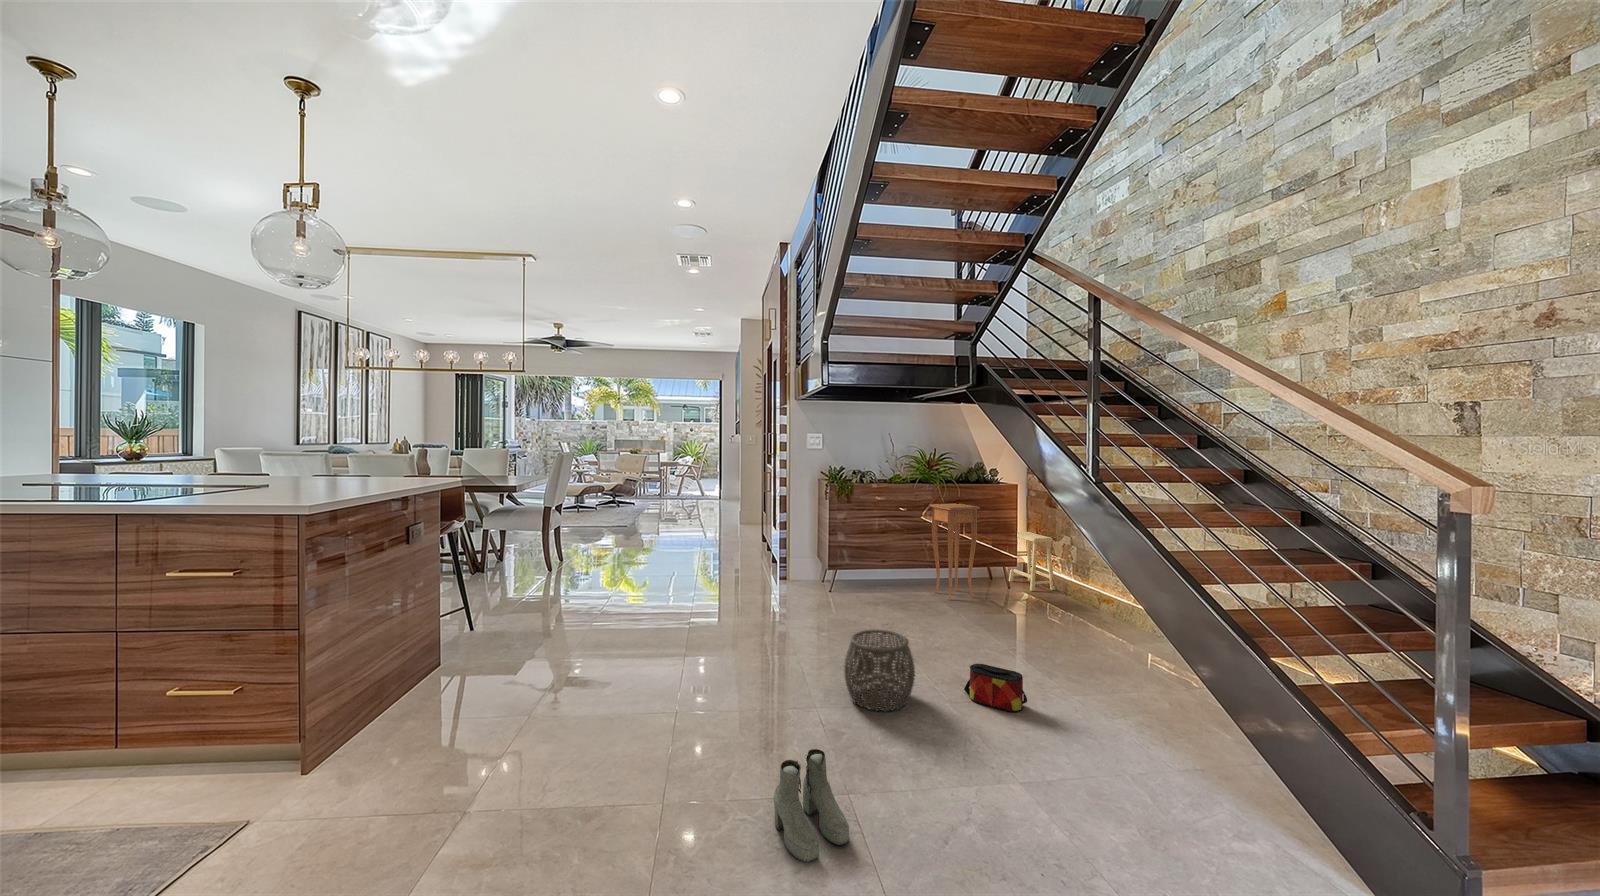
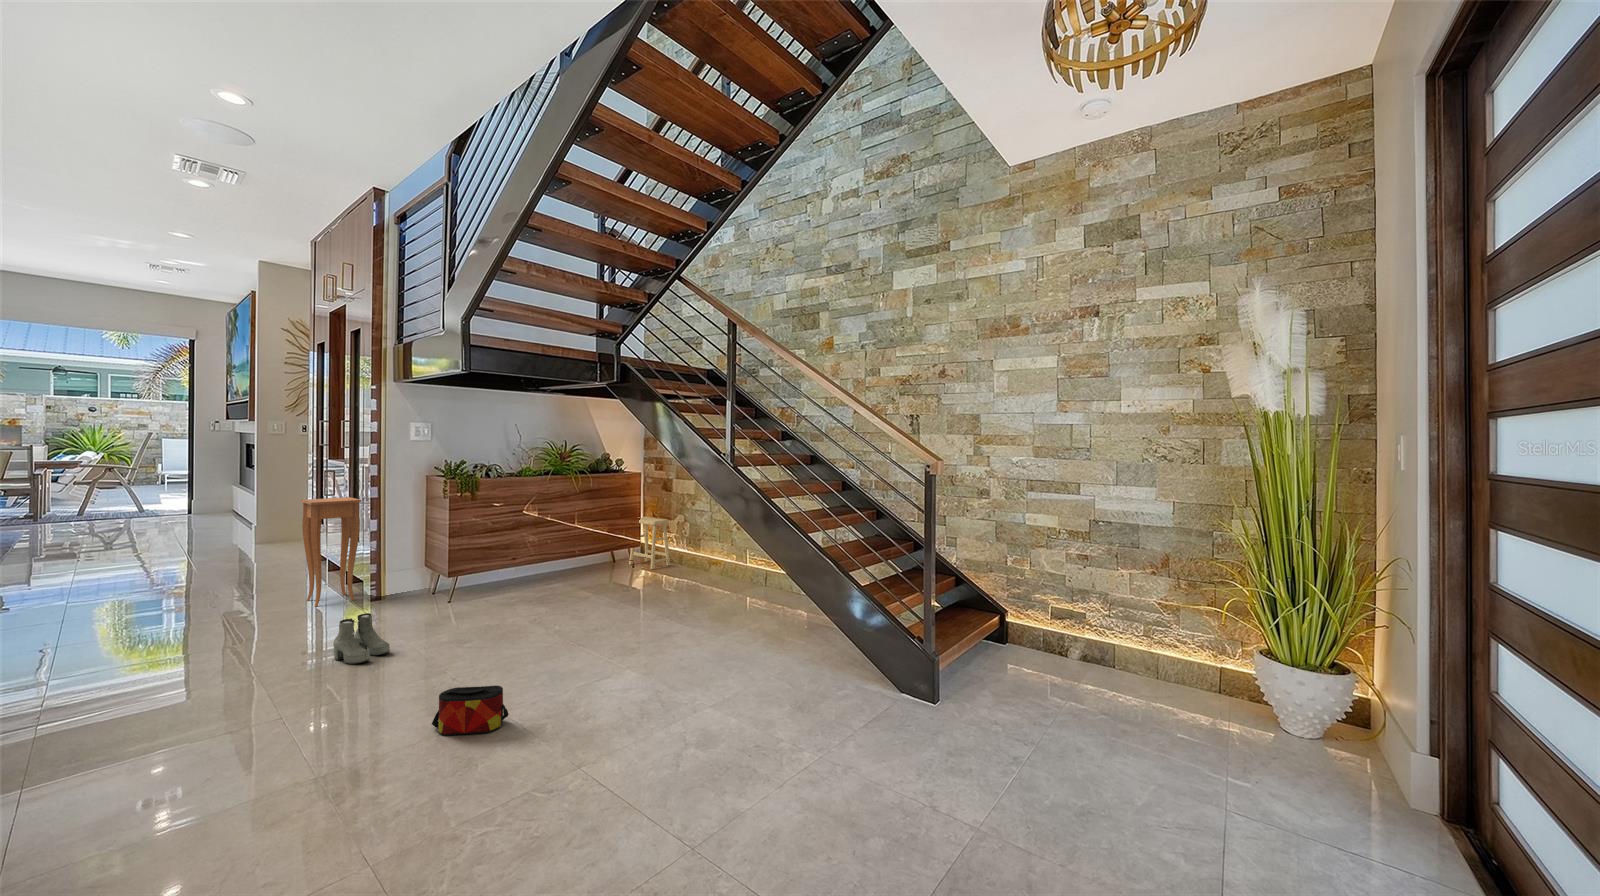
side table: present [930,504,980,600] -> present [301,497,361,607]
woven basket: present [844,630,915,711] -> none [524,616,598,693]
bag: present [964,664,1027,712] -> present [432,686,508,736]
boots: present [774,749,849,863] -> present [333,613,390,664]

